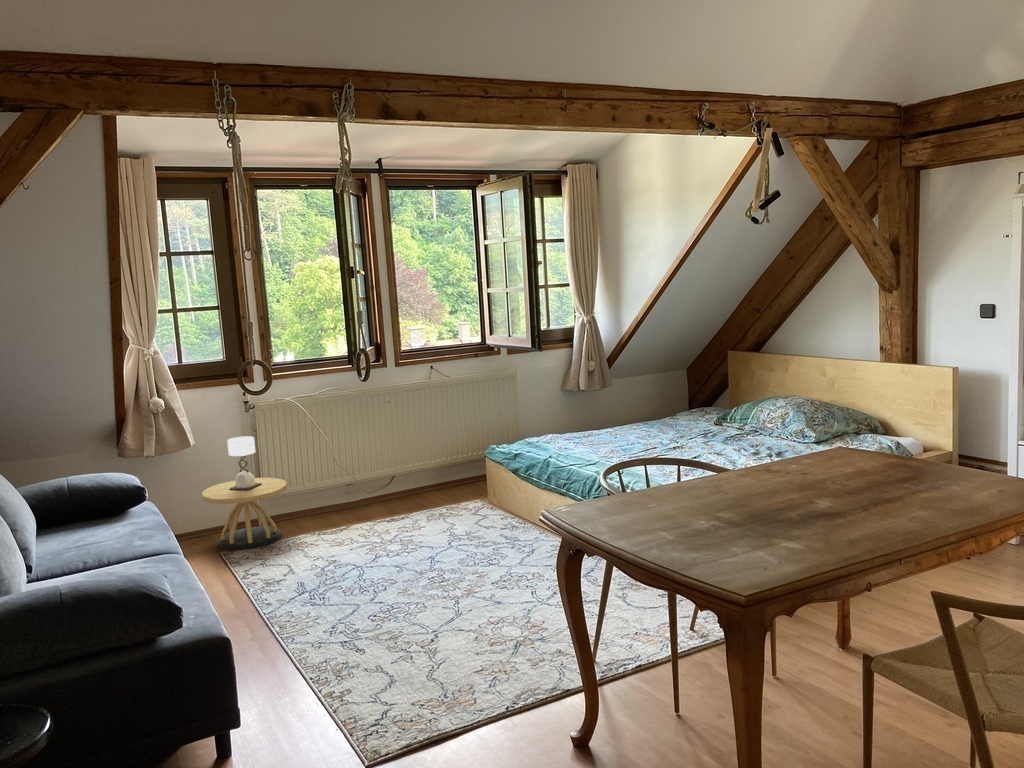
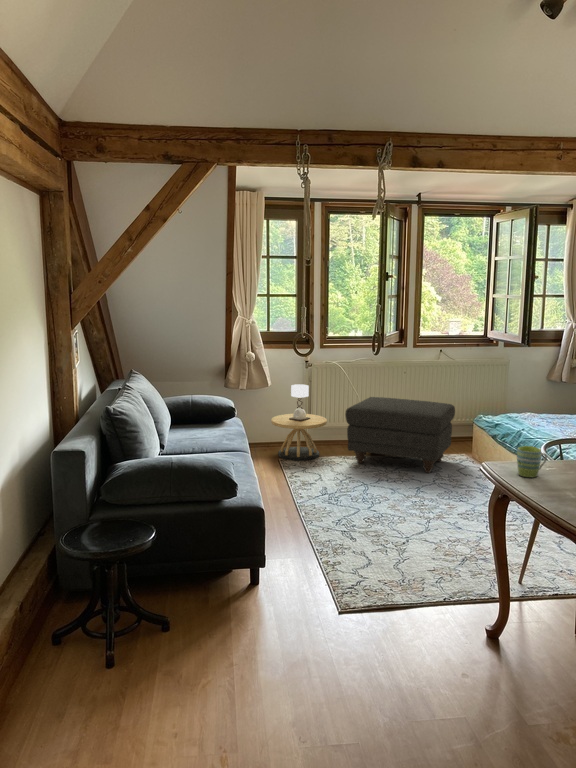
ottoman: none [314,437,462,537] -> present [345,397,455,473]
mug: none [590,479,627,521] -> present [517,446,547,477]

